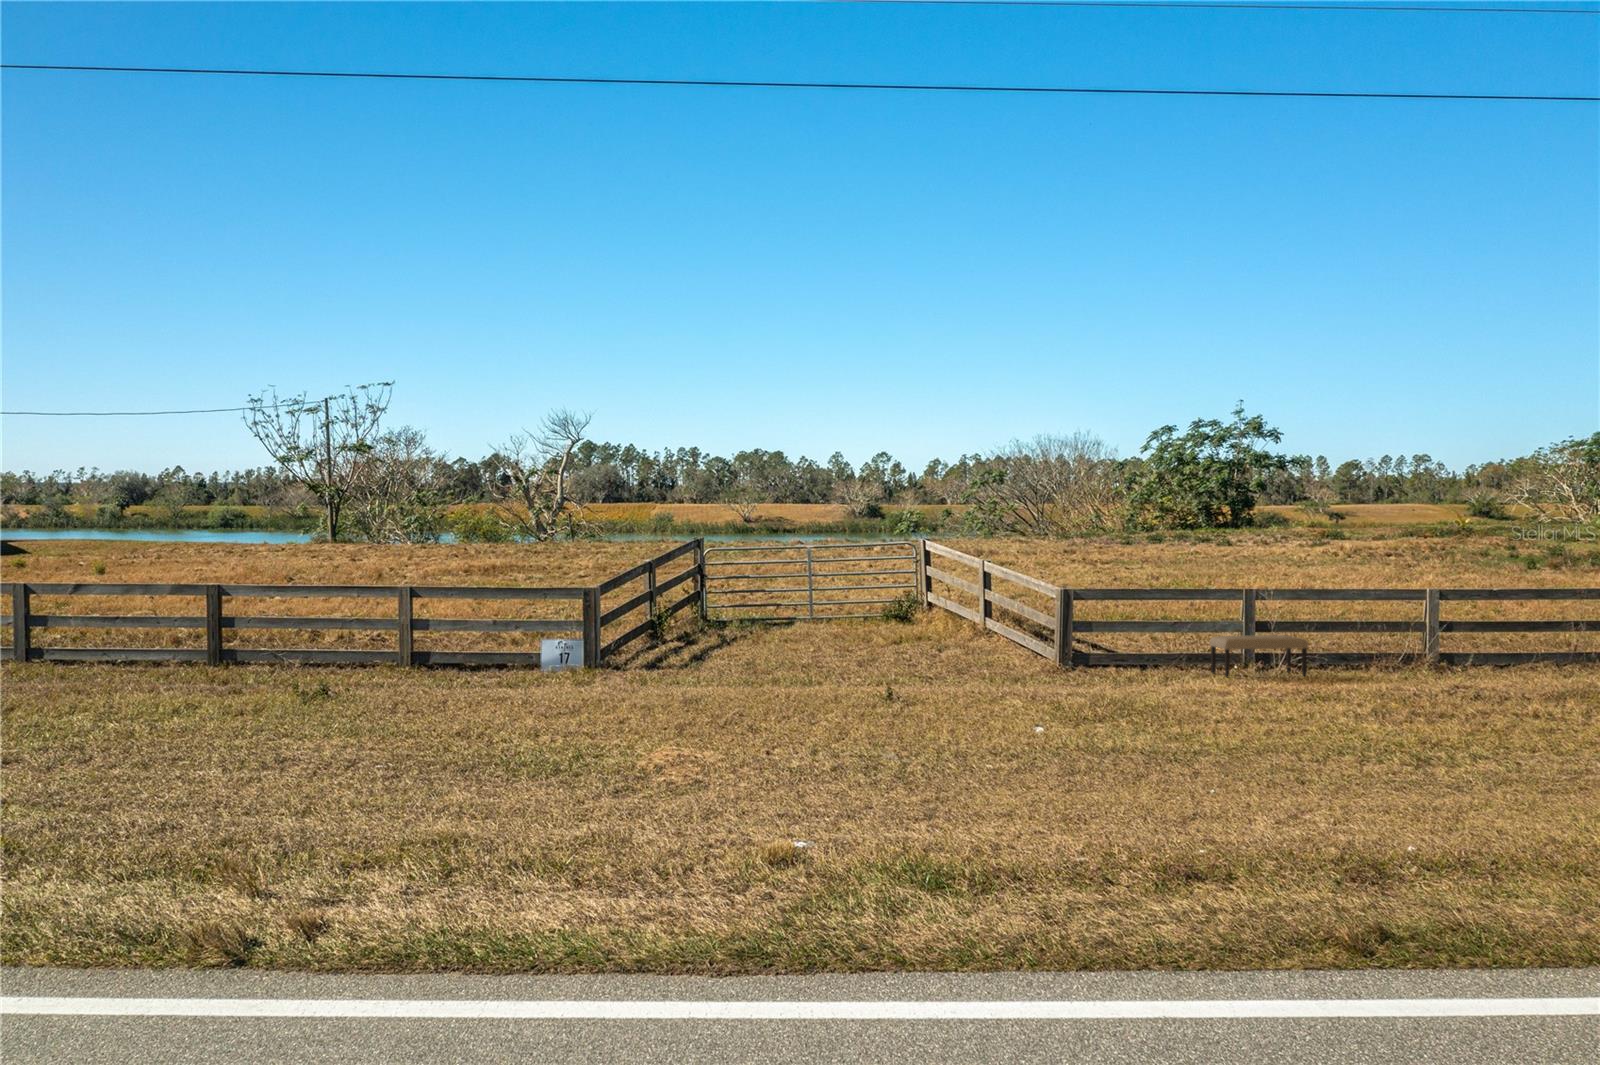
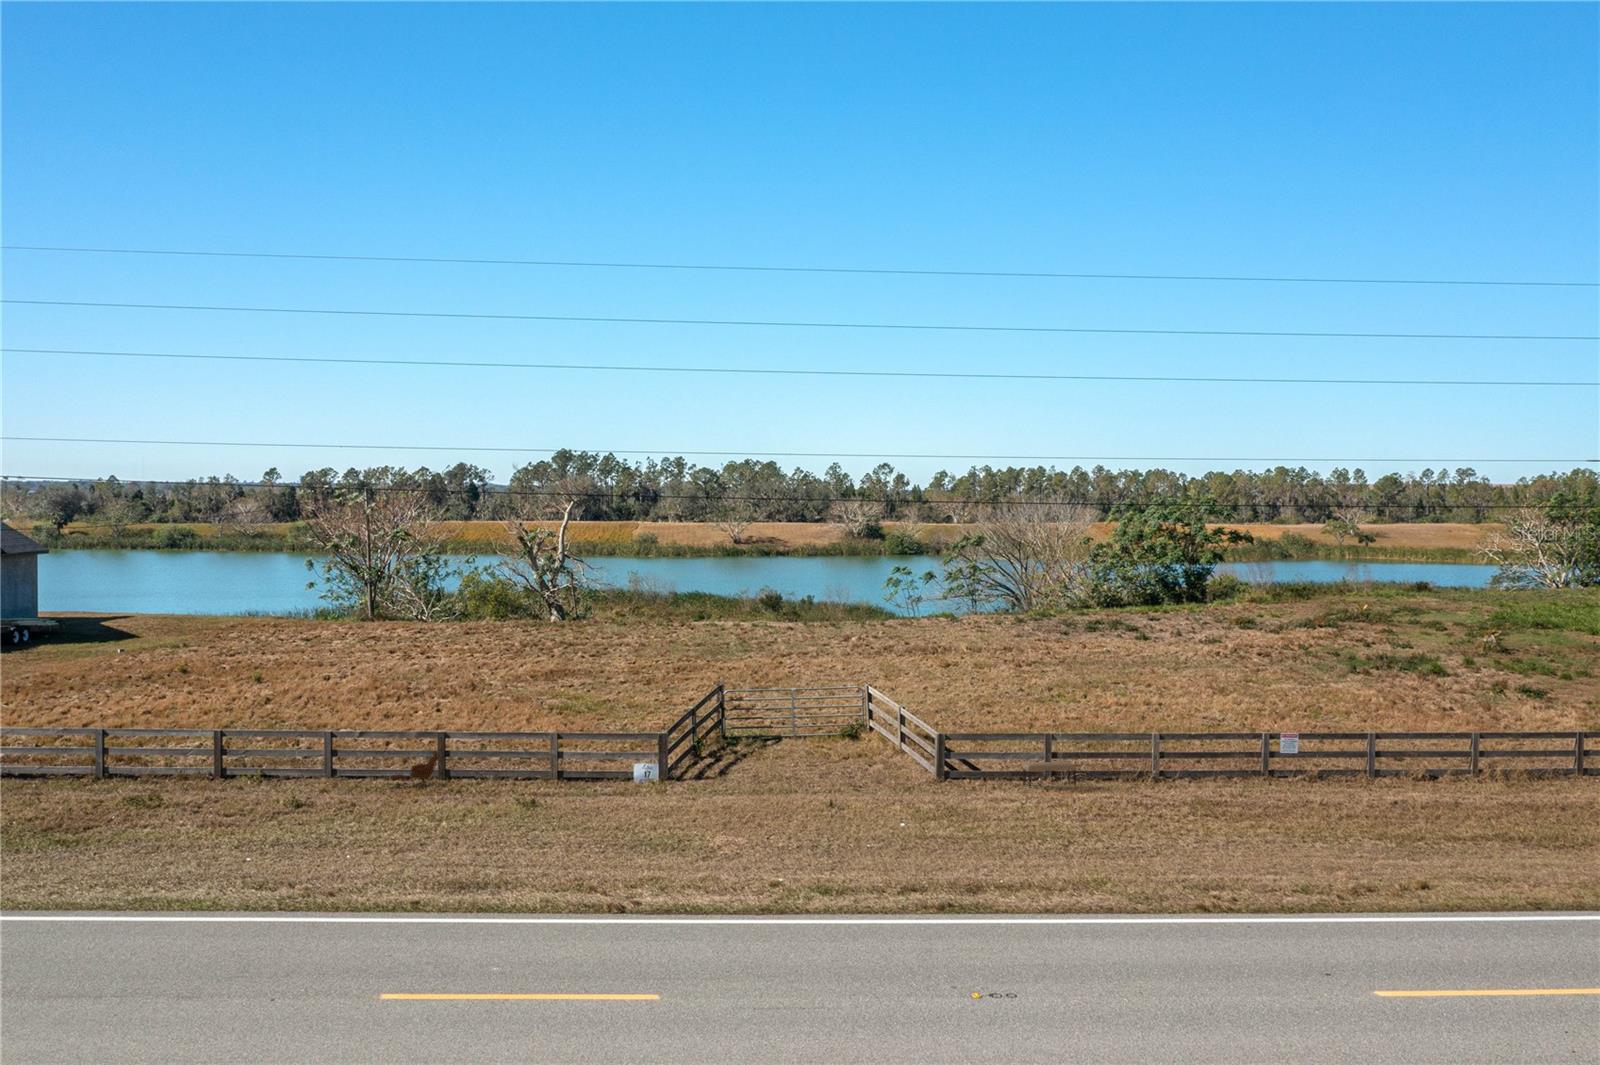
lounge chair: none [114,616,206,678] -> present [392,751,438,787]

